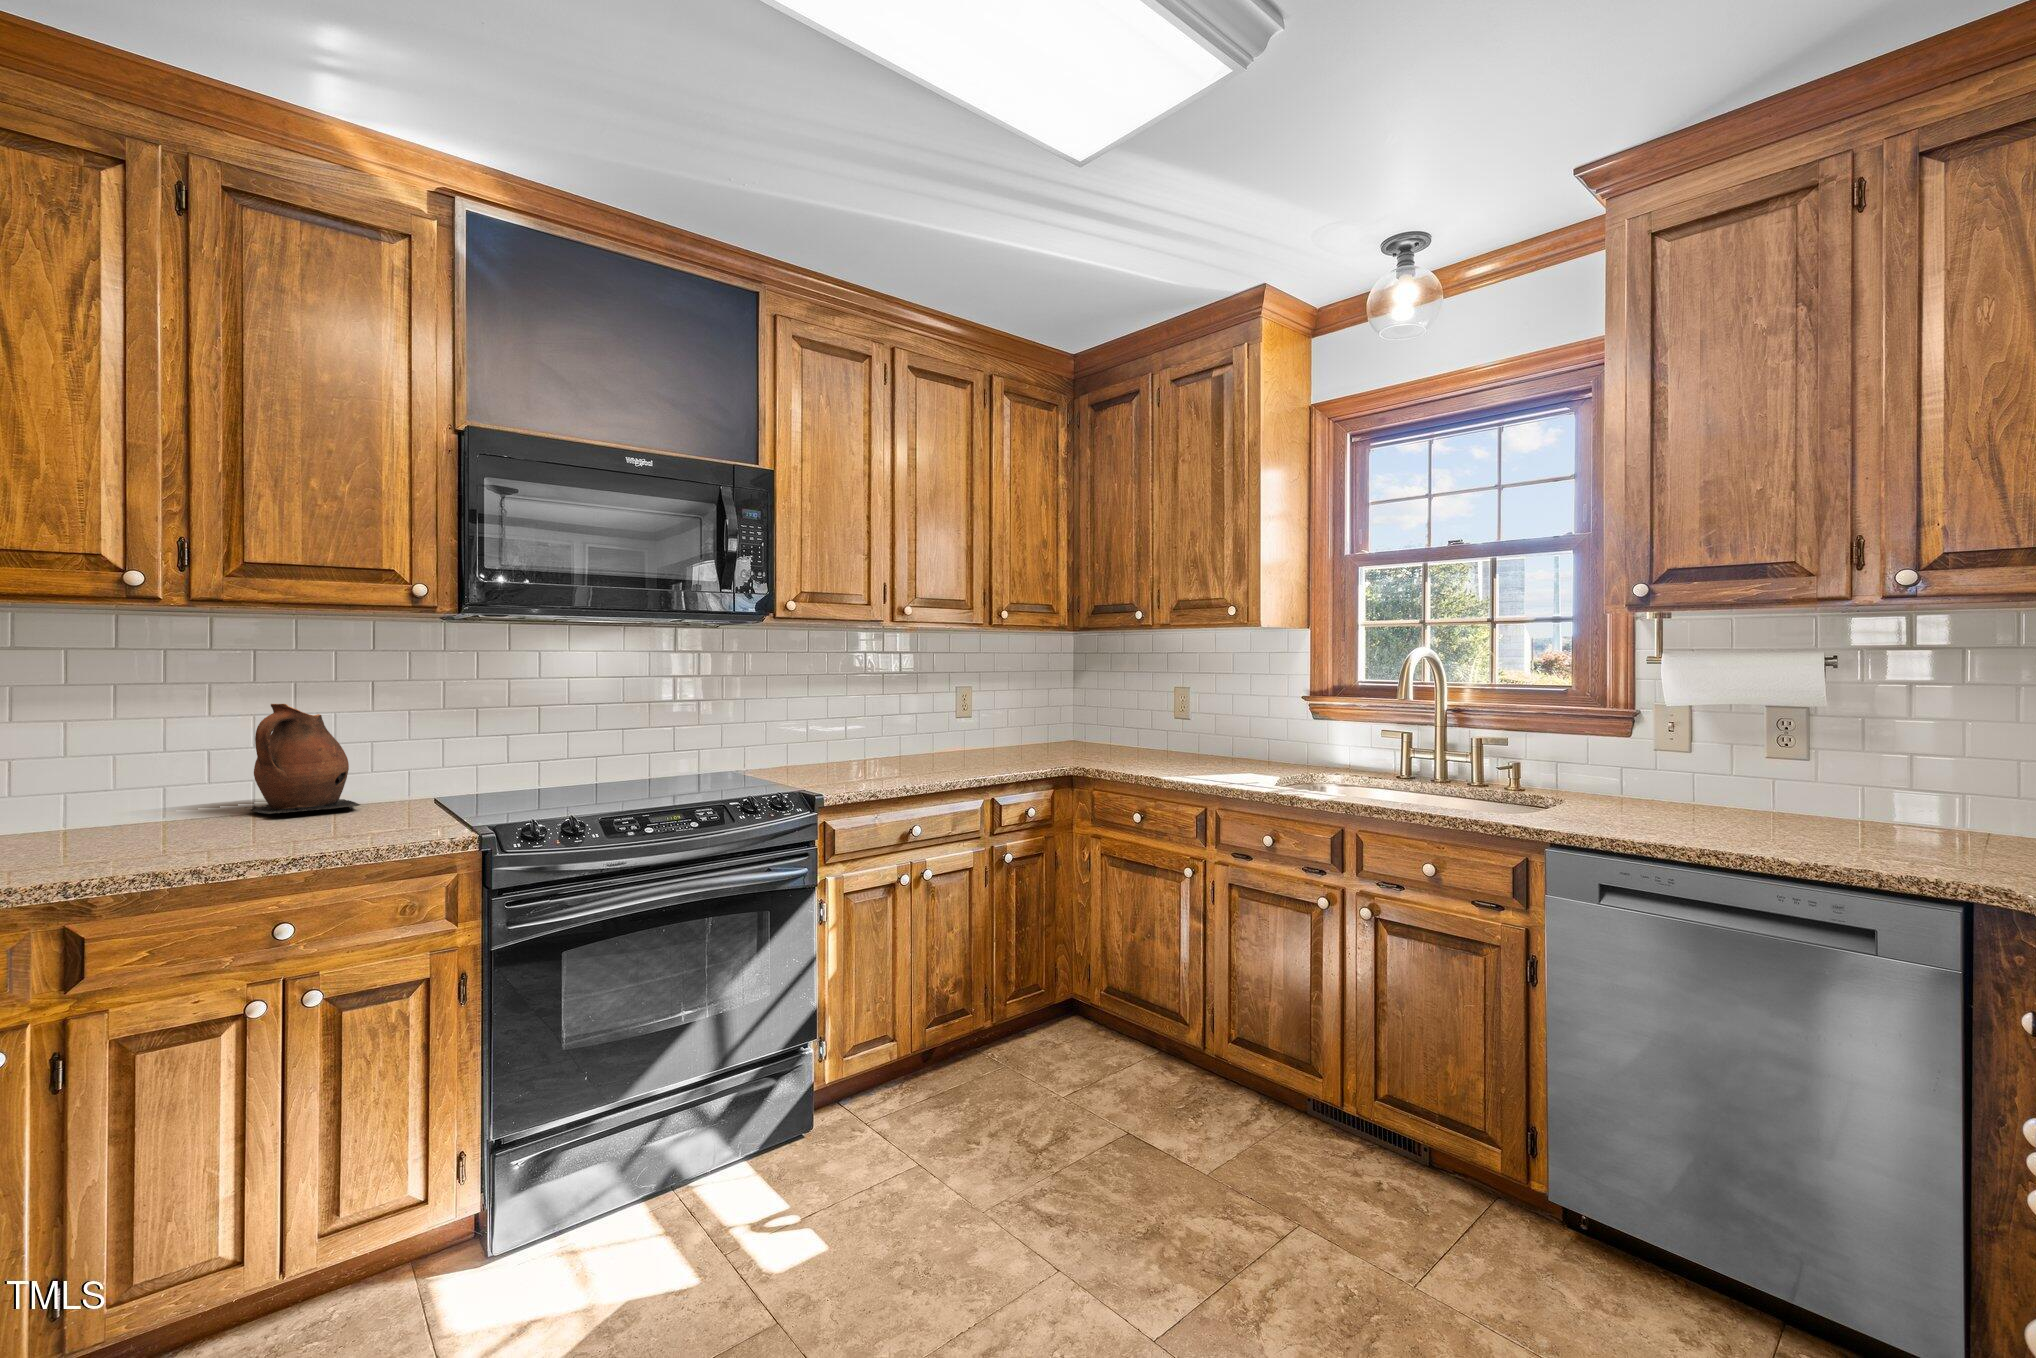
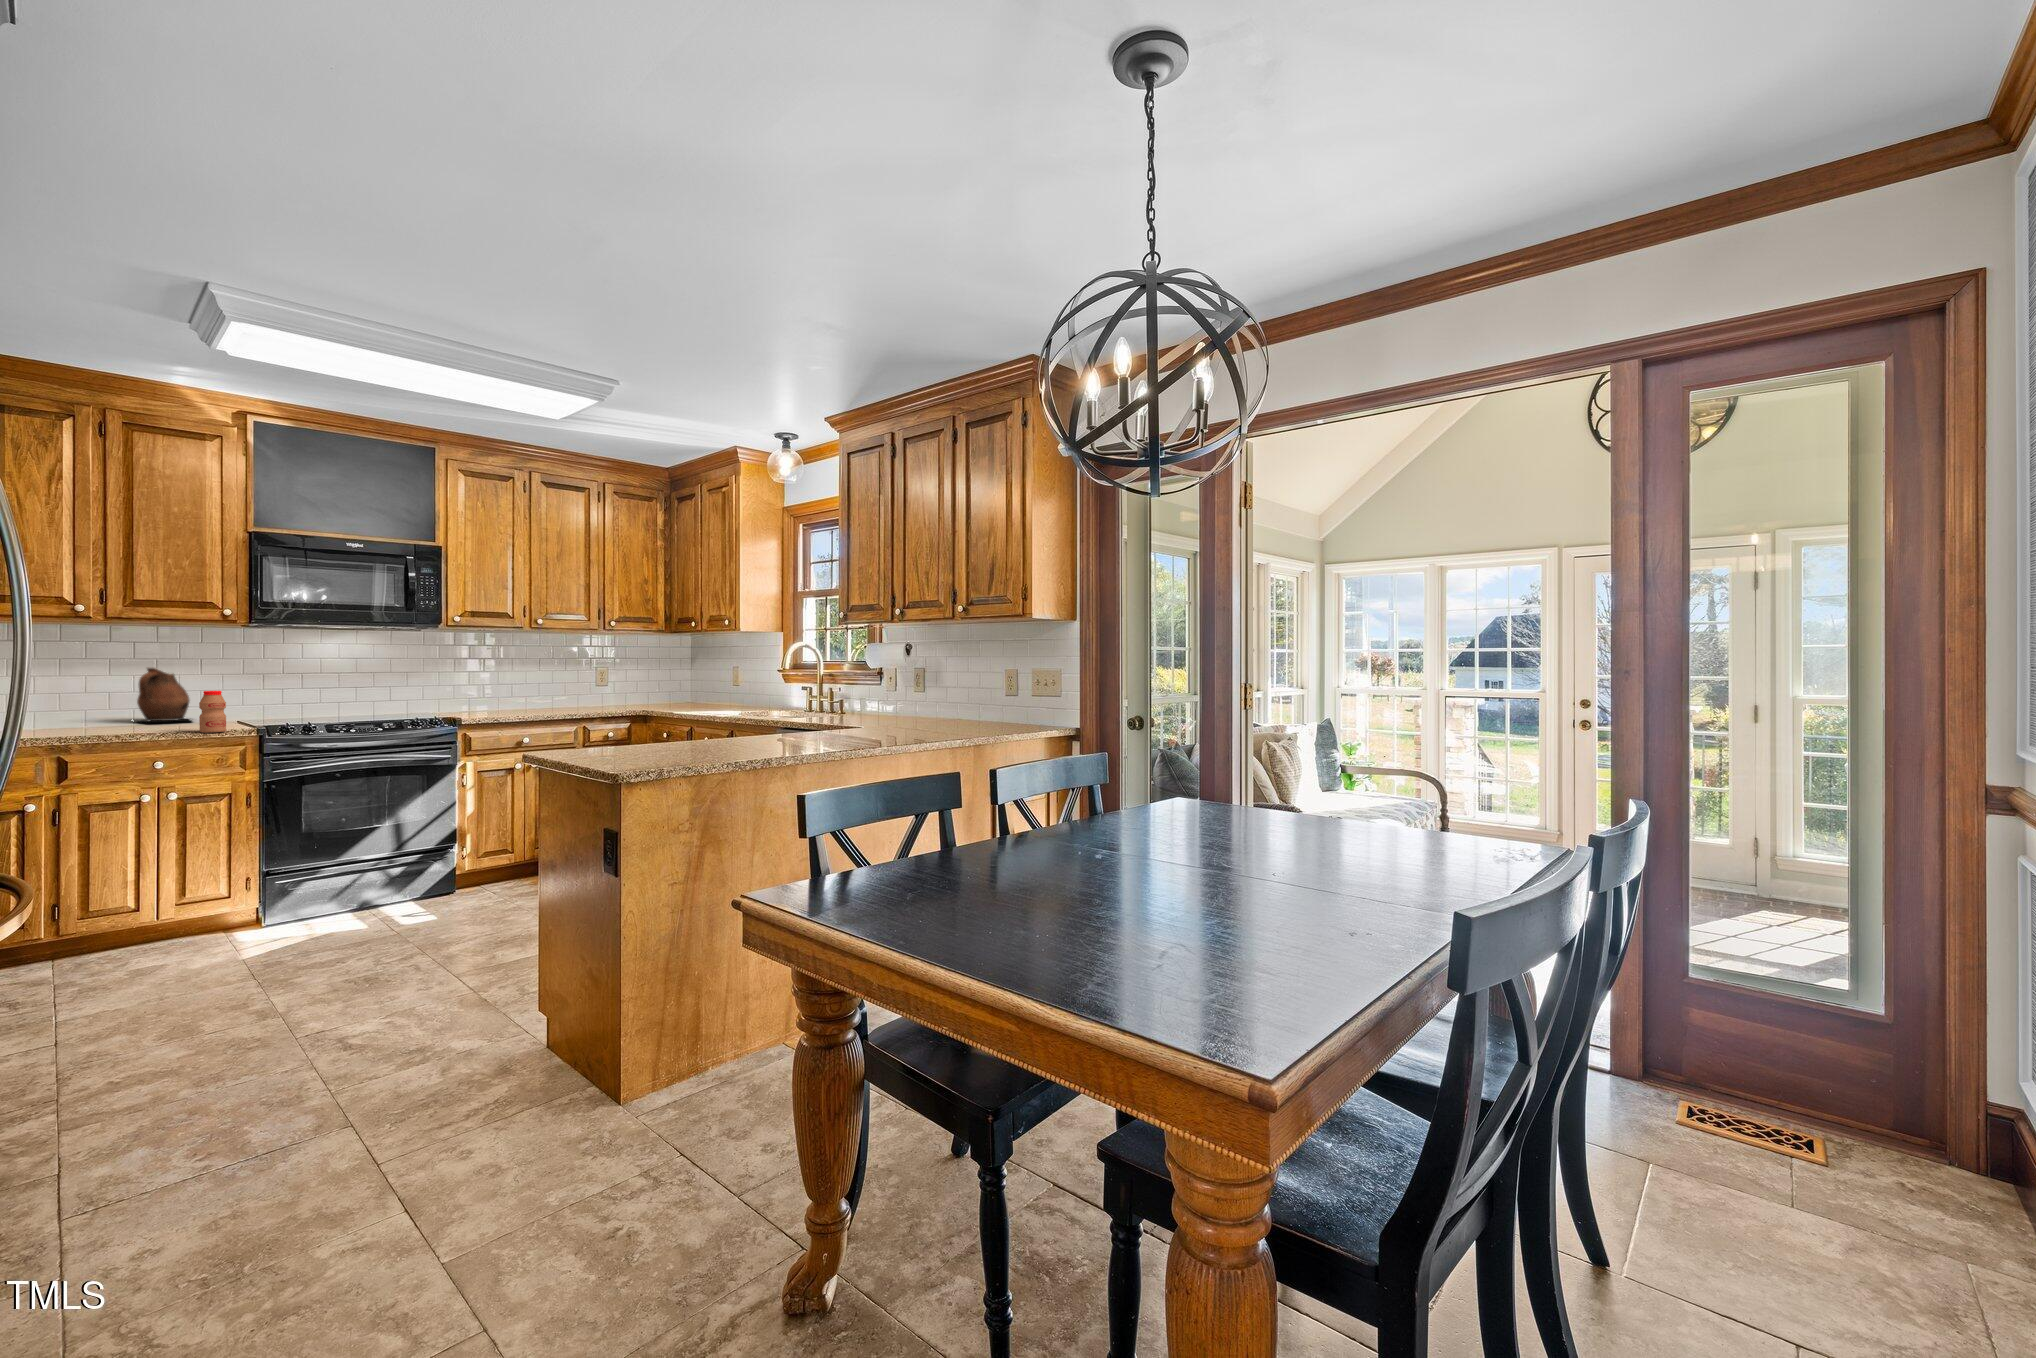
bottle: none [368,754,419,846] -> present [199,691,226,733]

